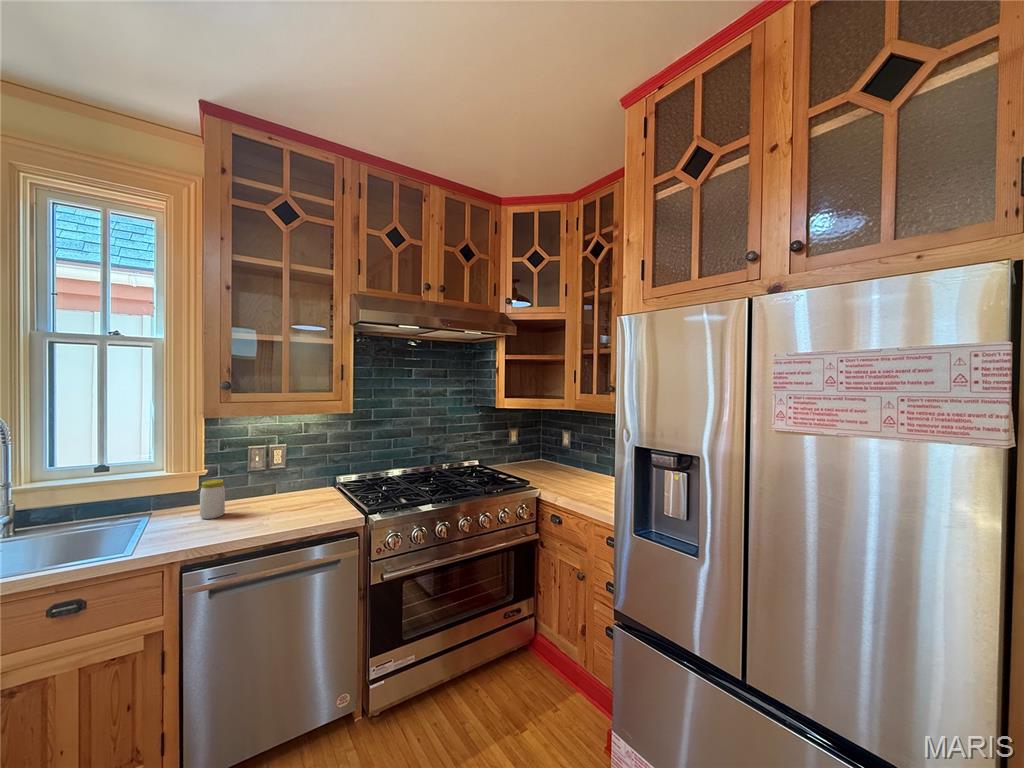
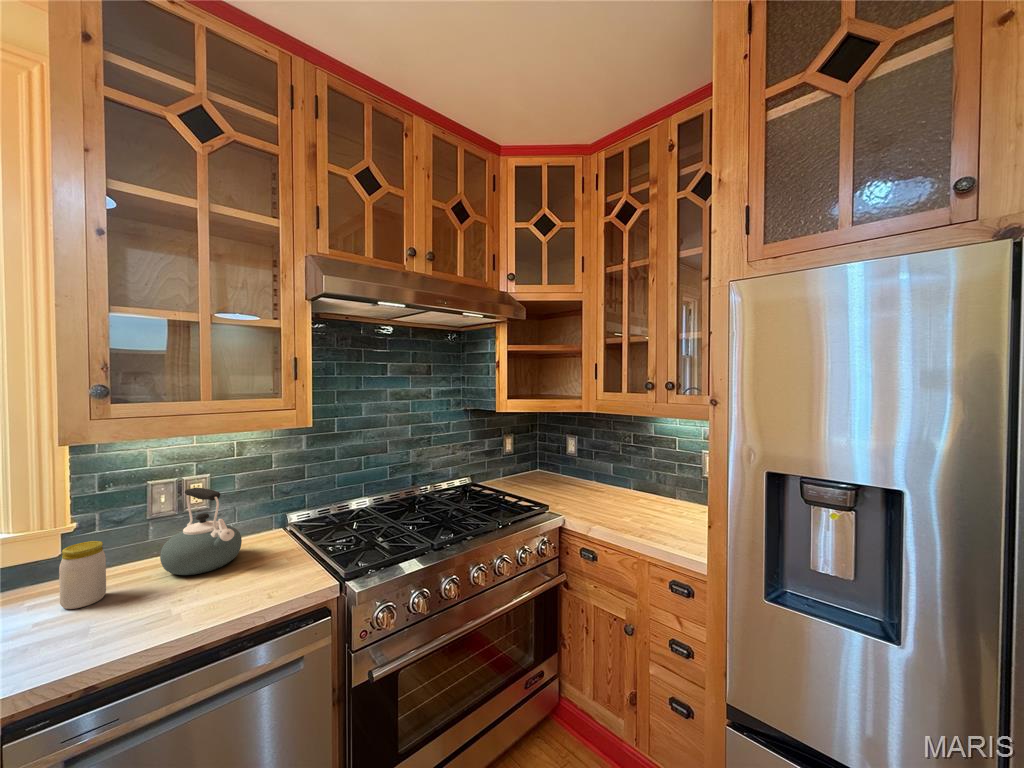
kettle: none [256,451,306,507] -> present [160,488,242,575]

